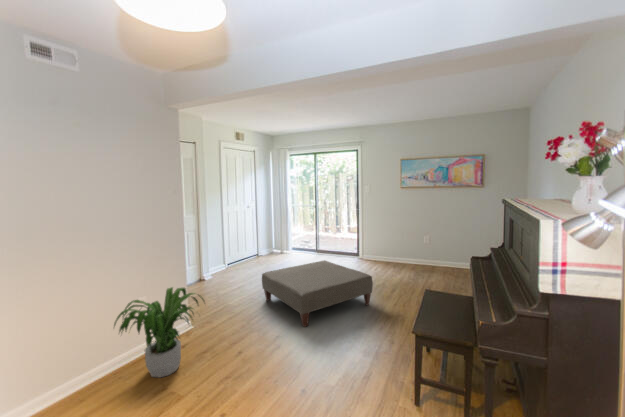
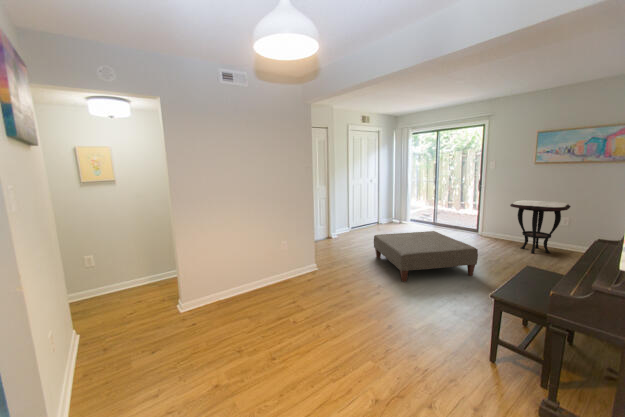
side table: none [386,222,430,272] -> present [510,200,571,254]
potted plant: present [114,287,204,377] -> none [268,235,325,292]

